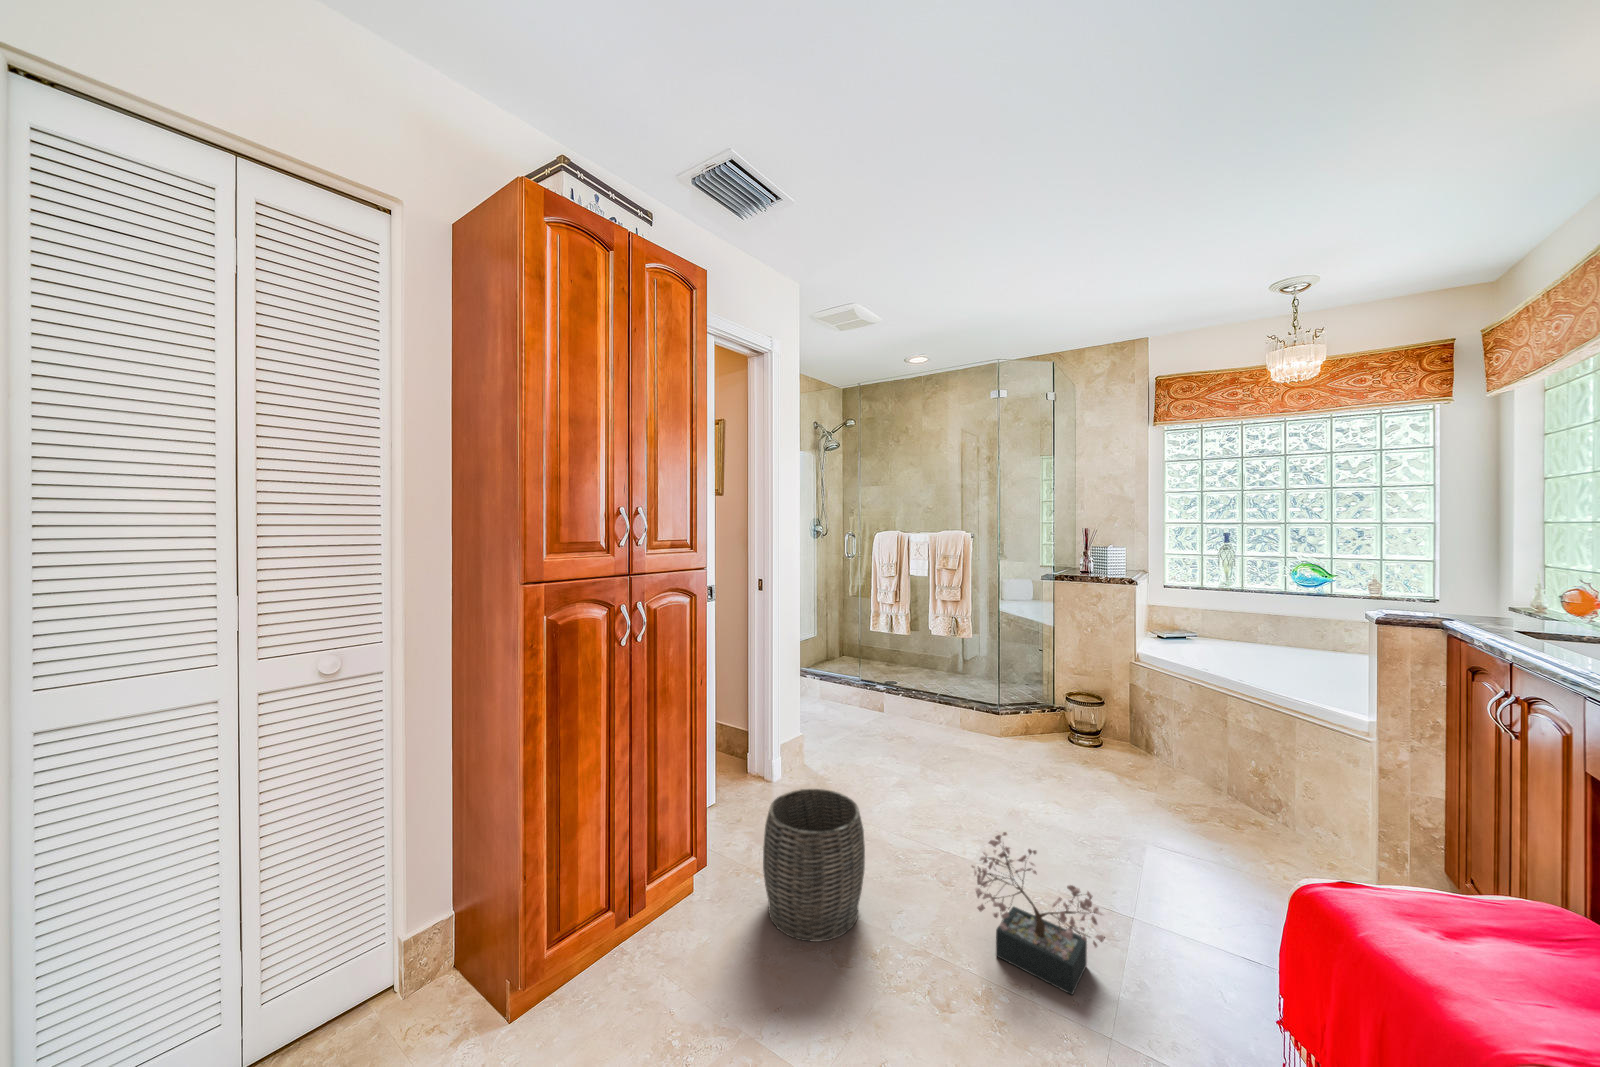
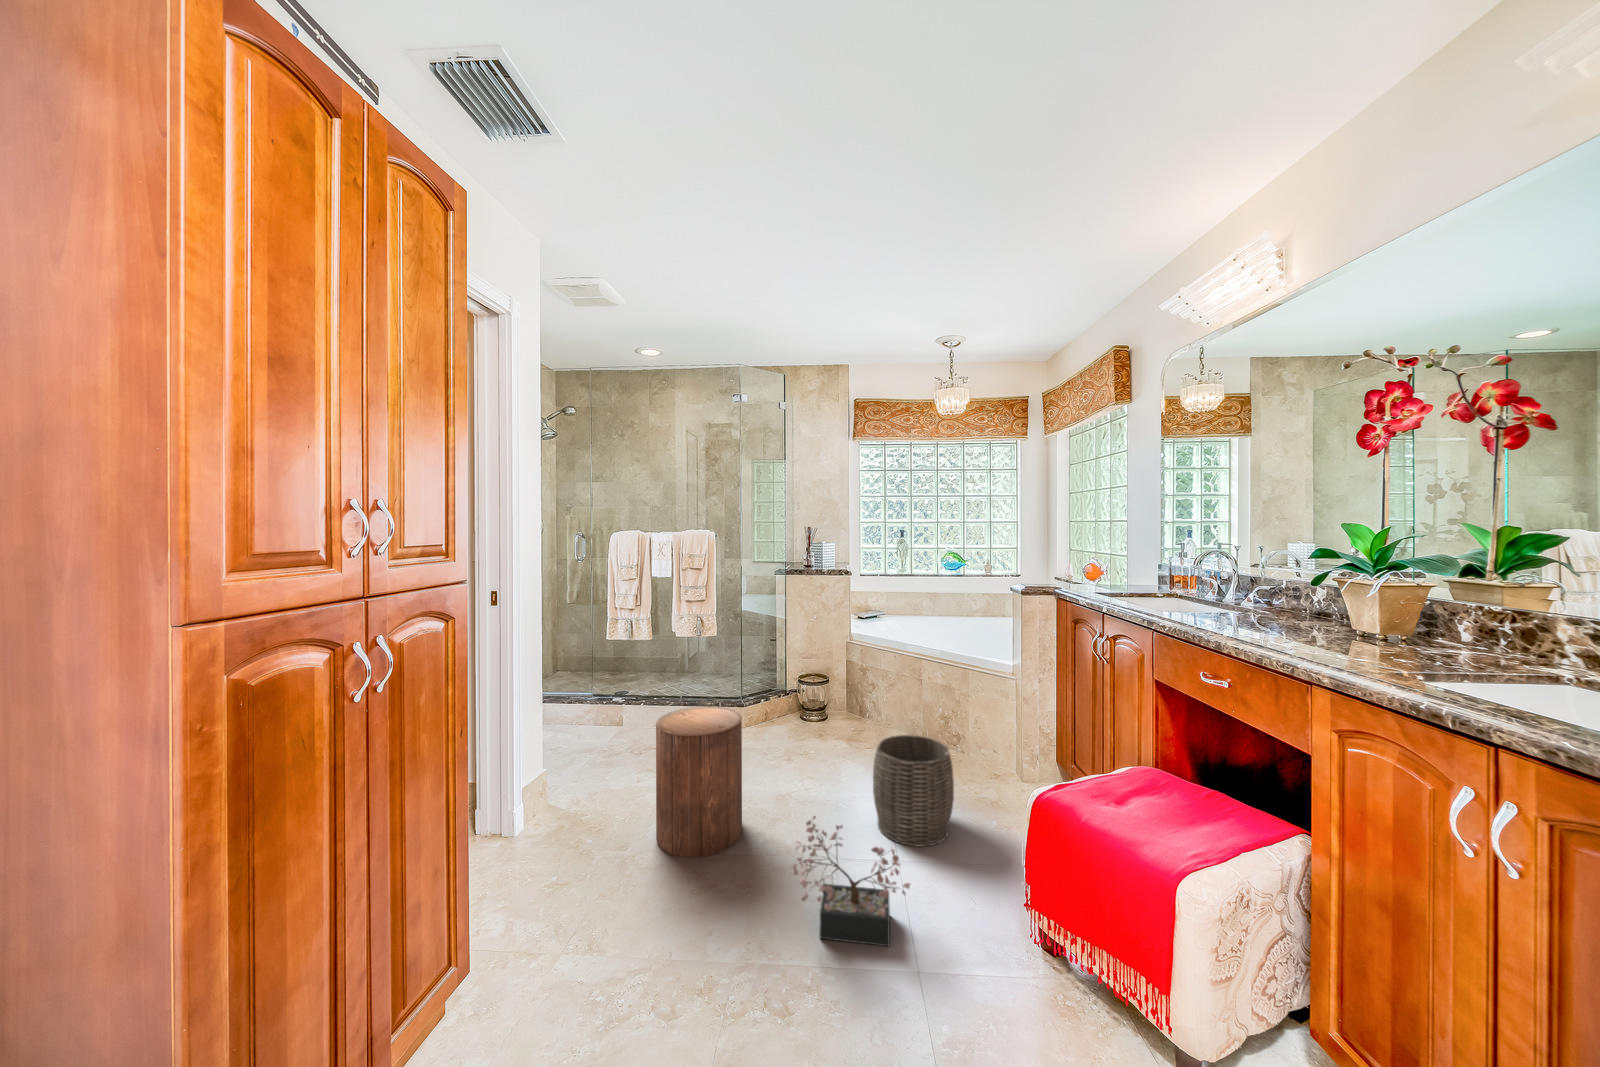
stool: none [874,703,958,846] -> present [656,707,742,858]
woven basket: present [763,789,865,942] -> present [873,735,954,847]

